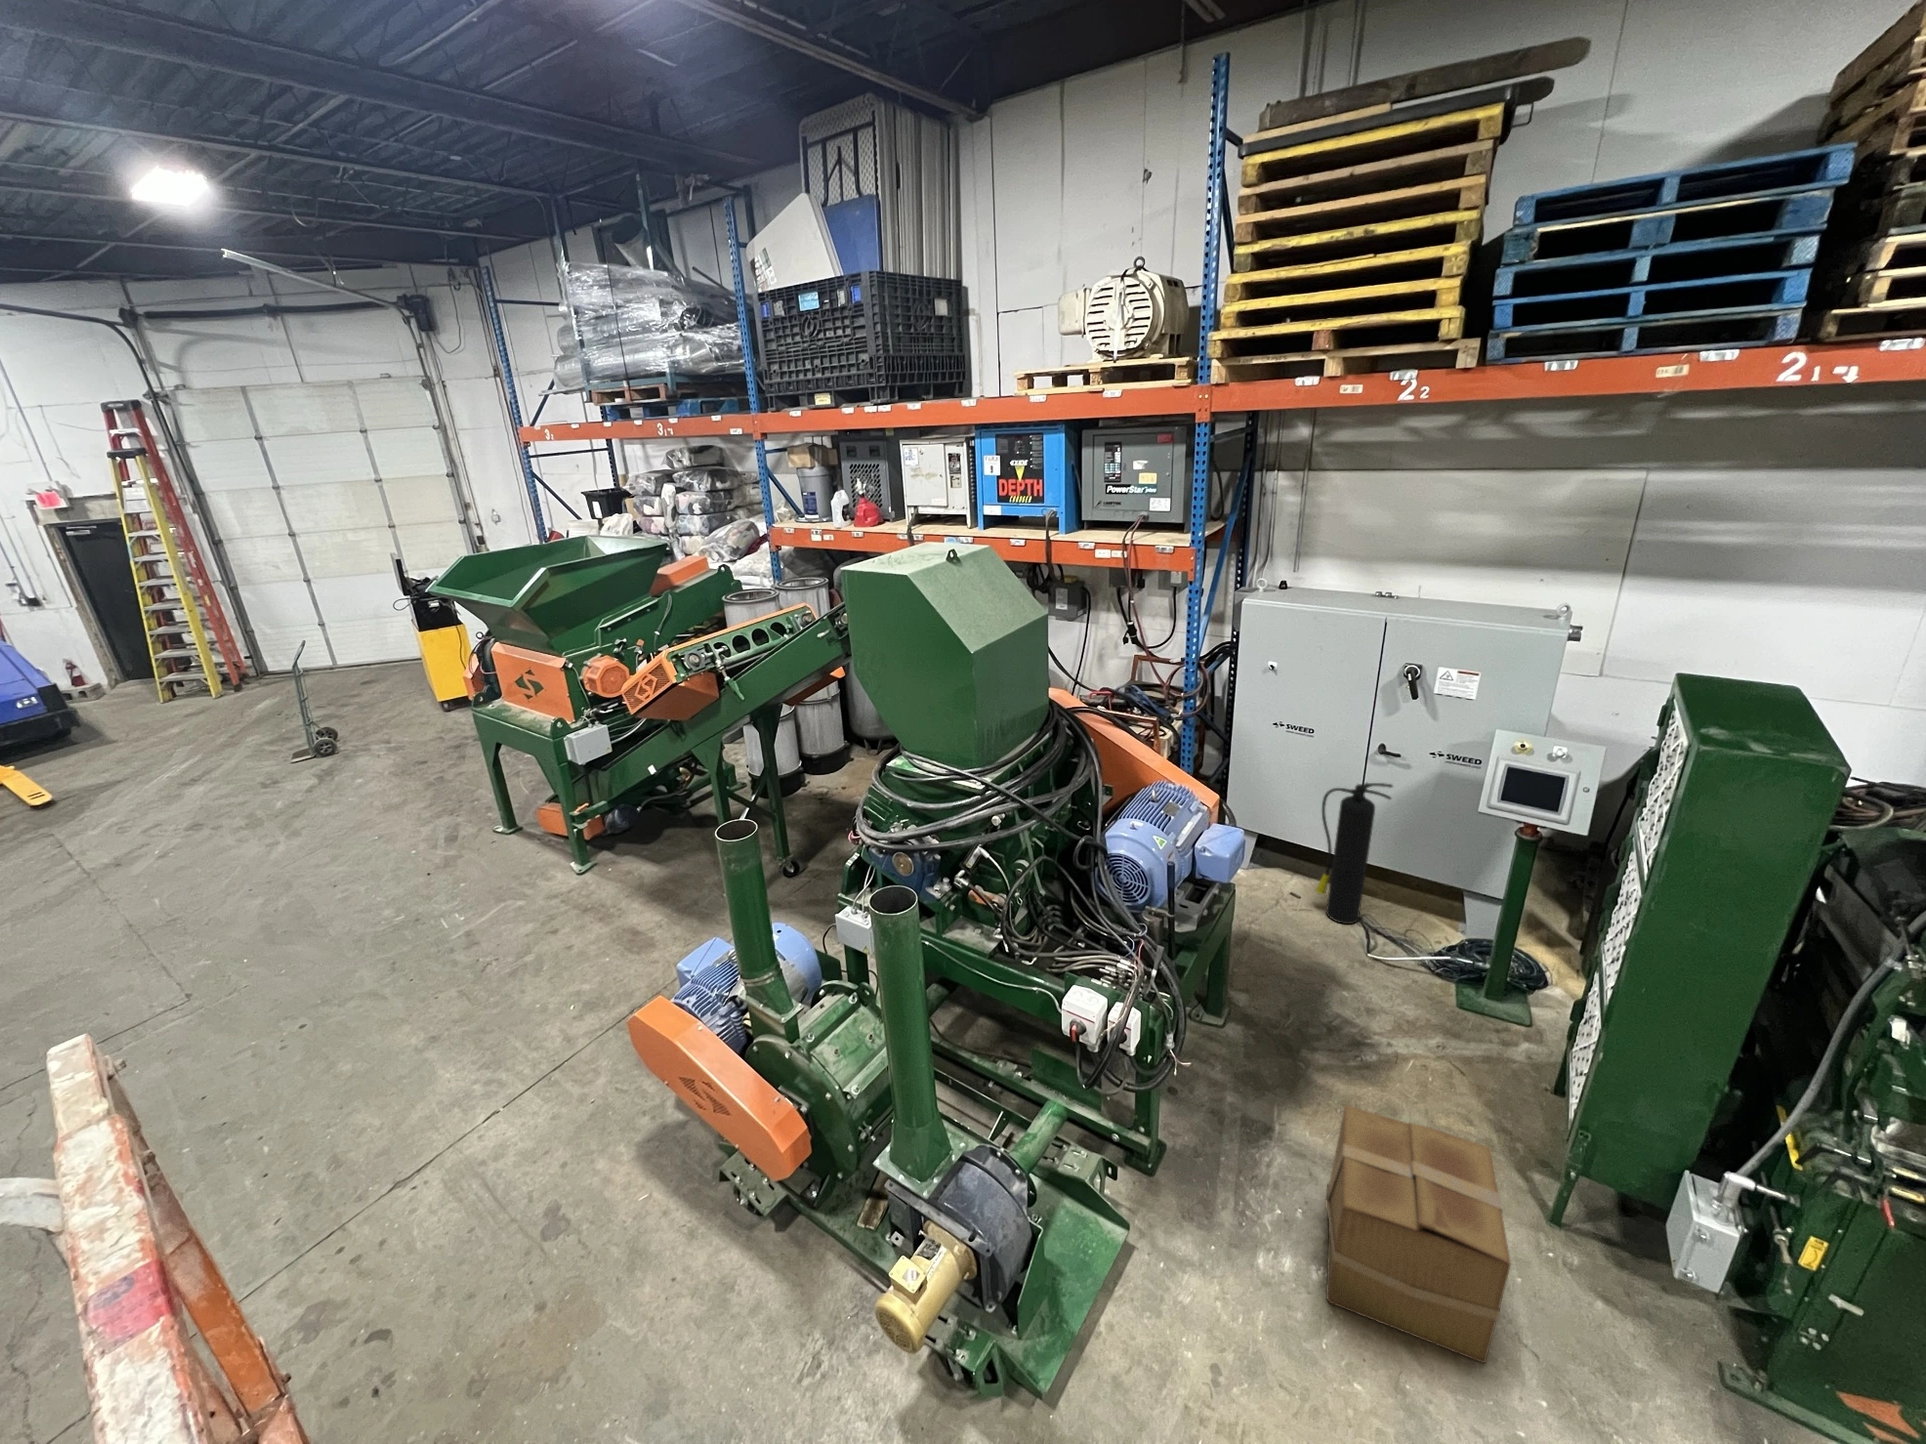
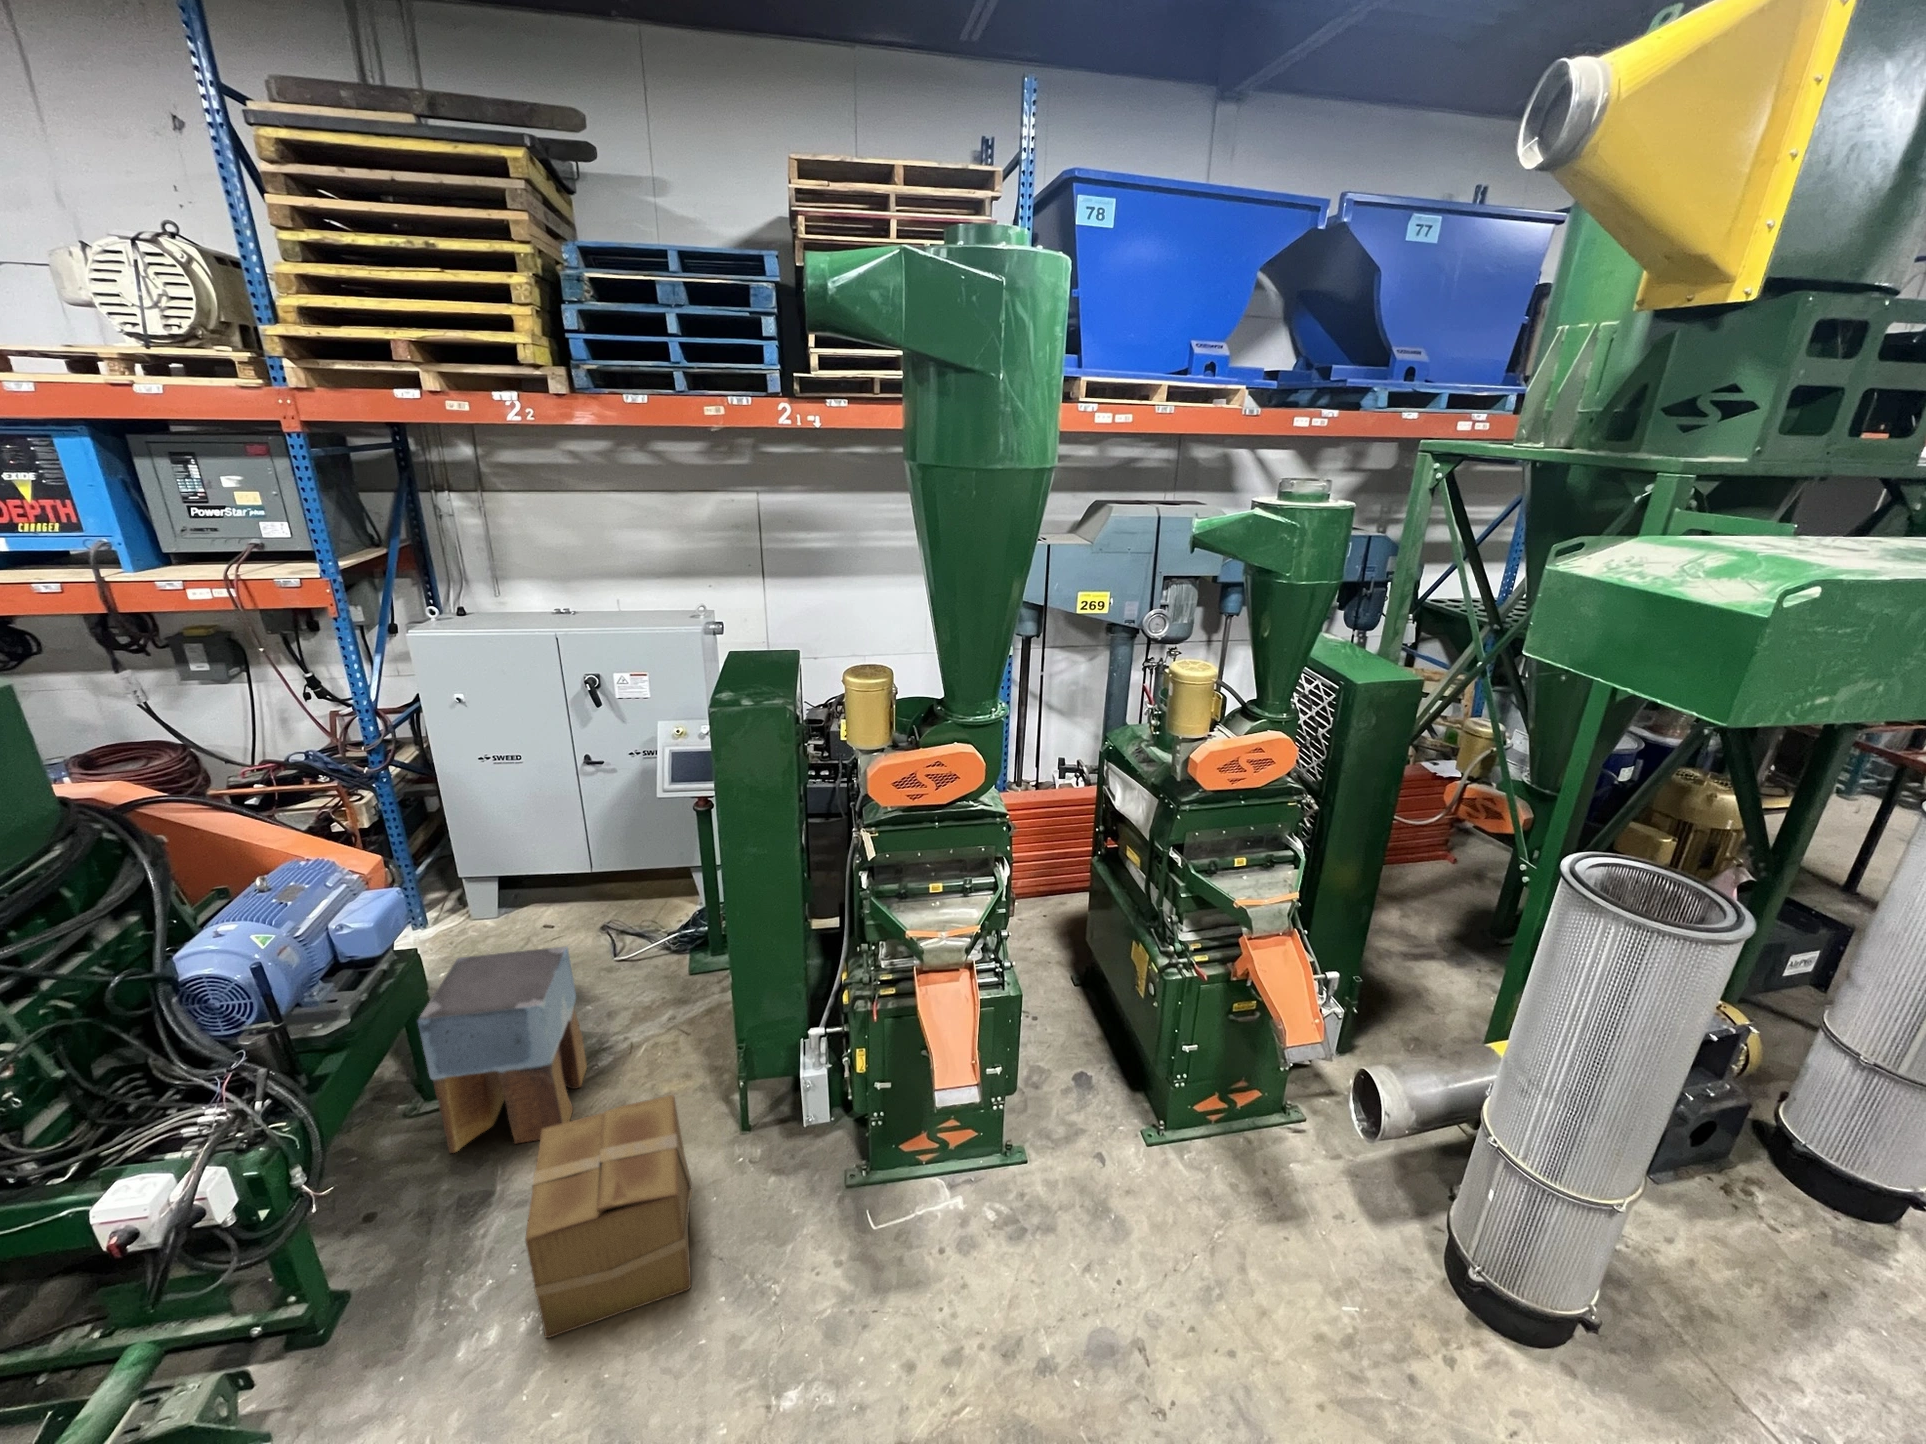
fire extinguisher: present [1316,783,1392,924] -> none [543,789,609,934]
stool: none [1226,906,1366,1114] -> present [418,947,587,1153]

